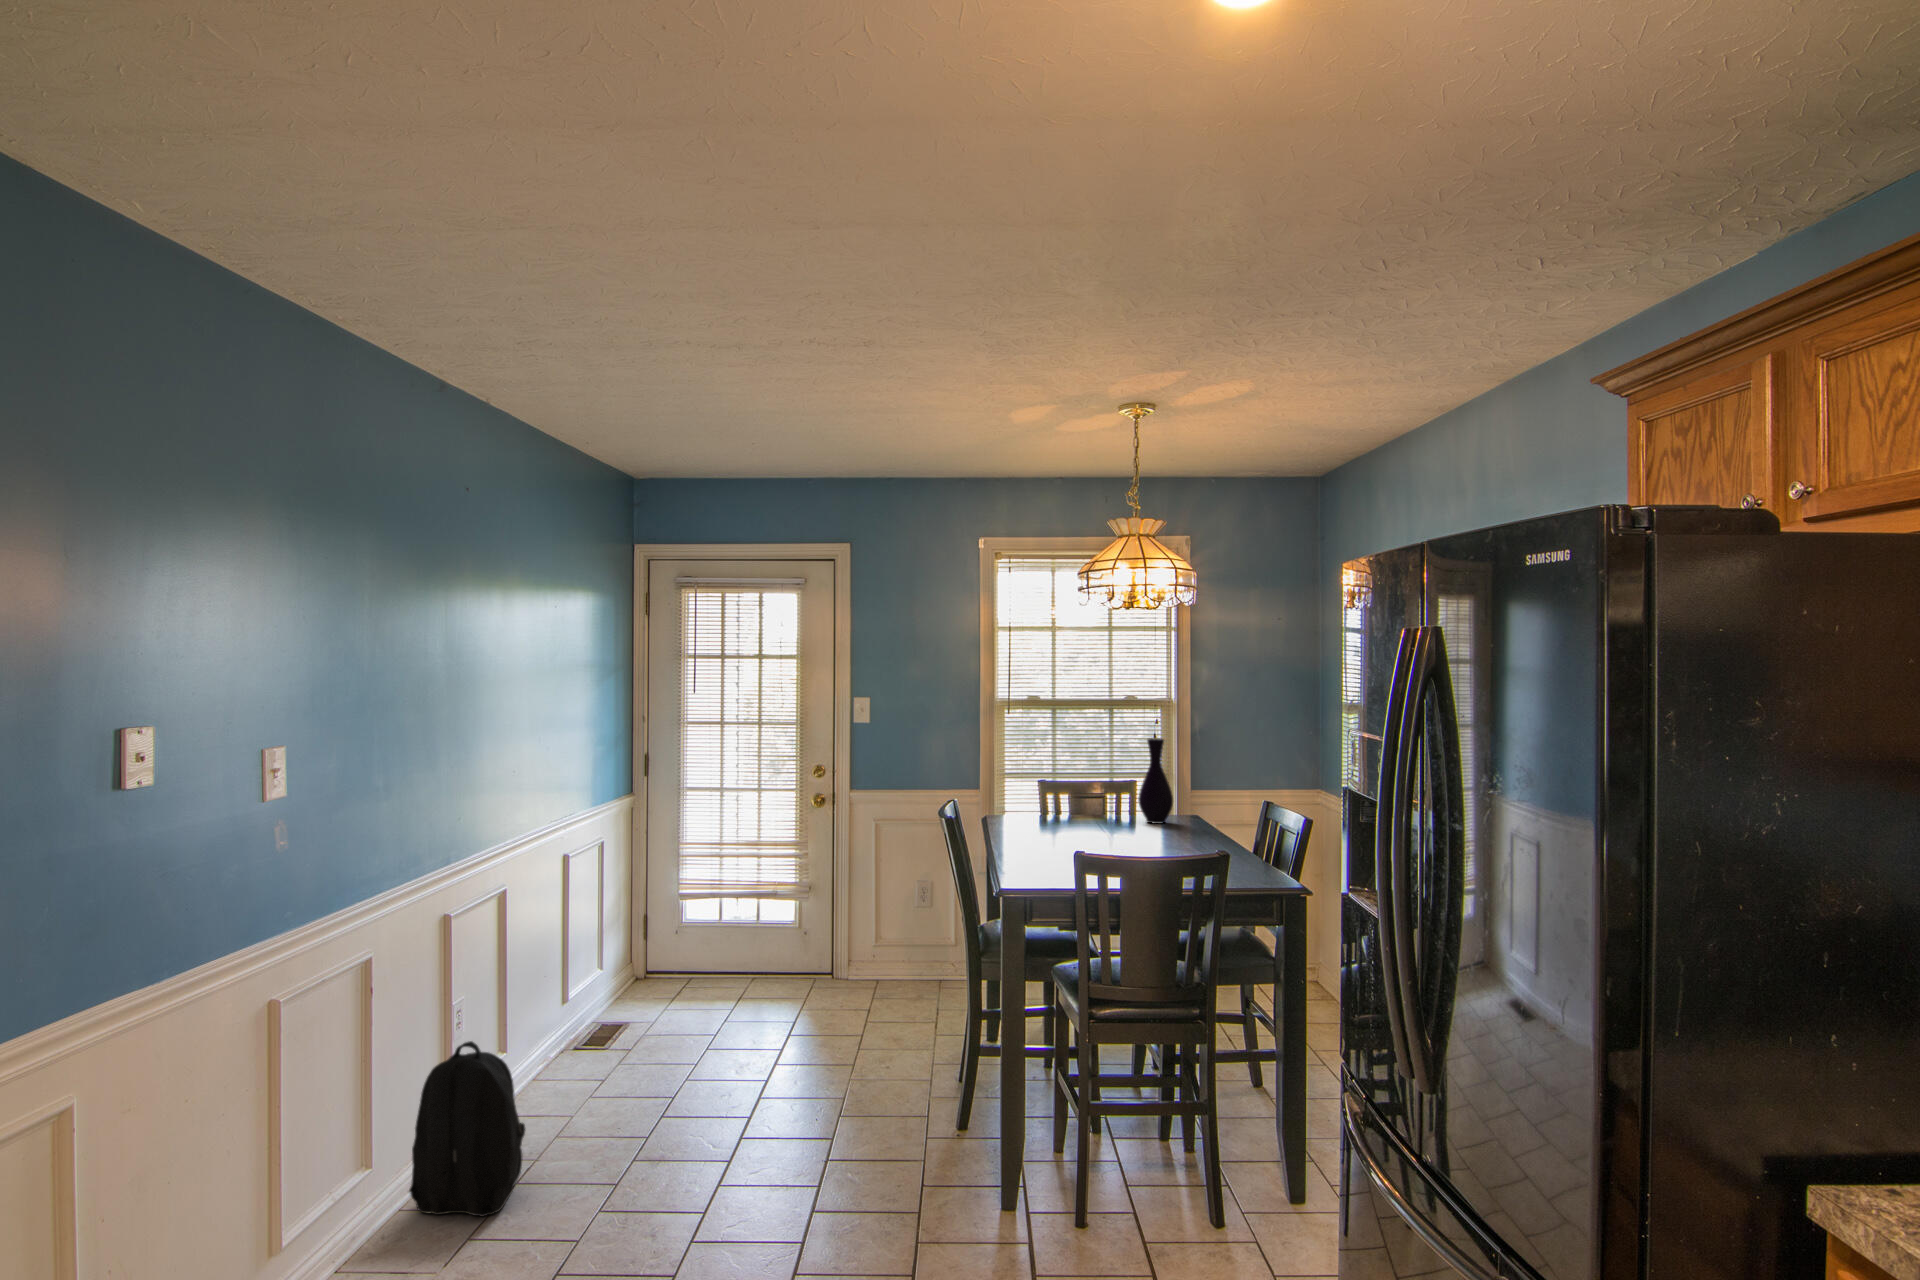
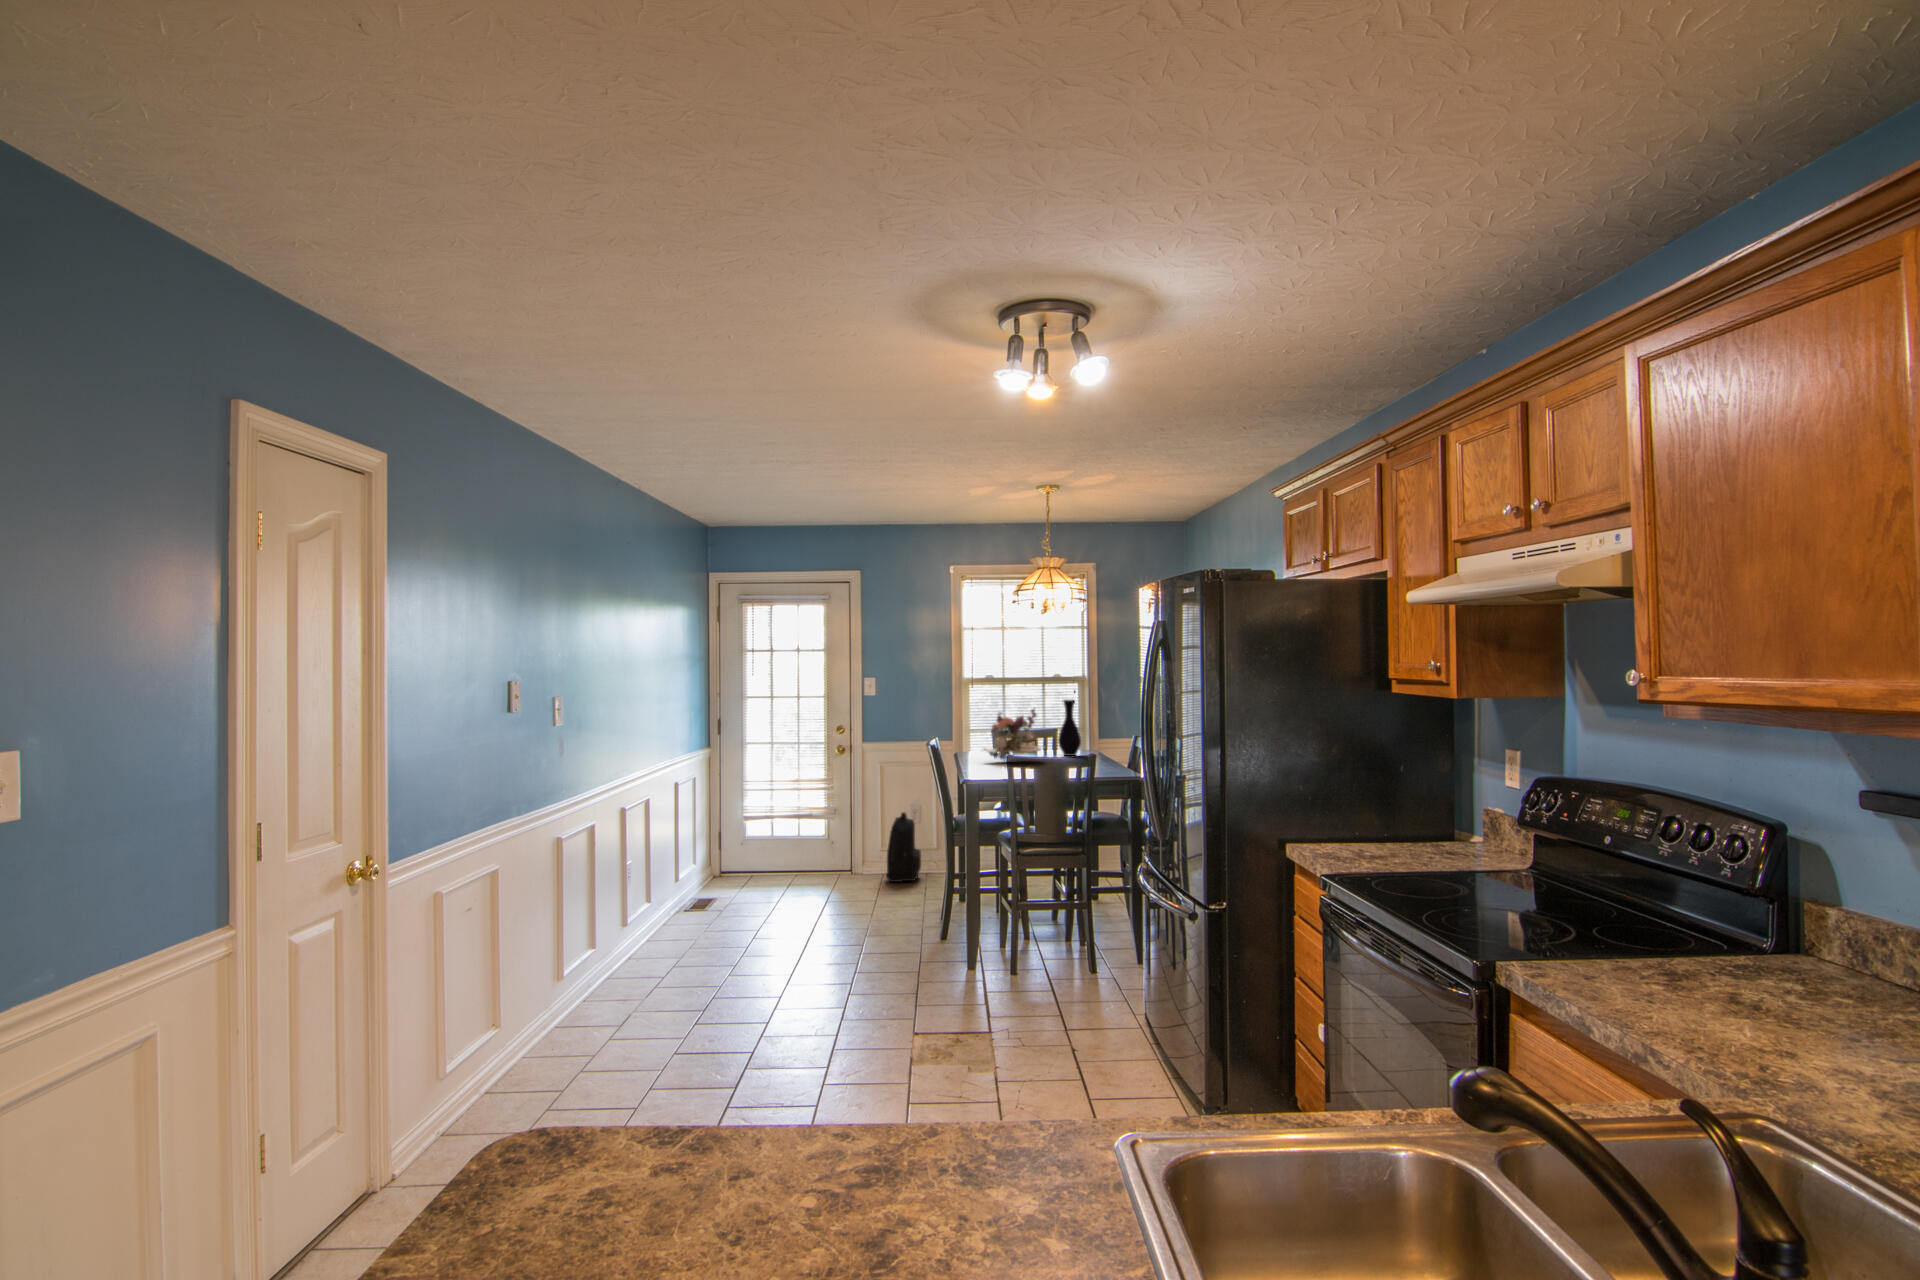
flower arrangement: none [1023,752,1123,837] -> present [985,709,1043,761]
backpack: present [409,1041,525,1217] -> present [886,812,921,882]

